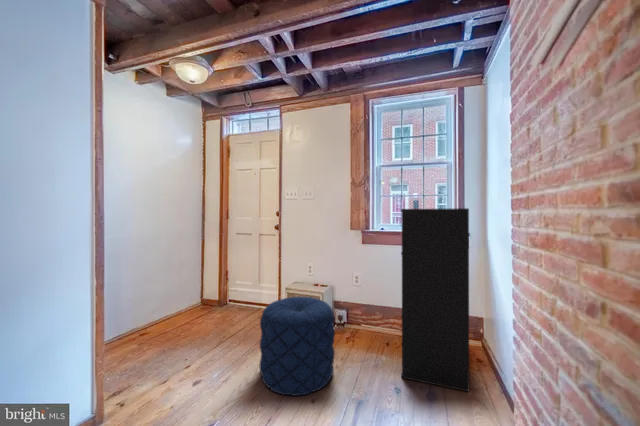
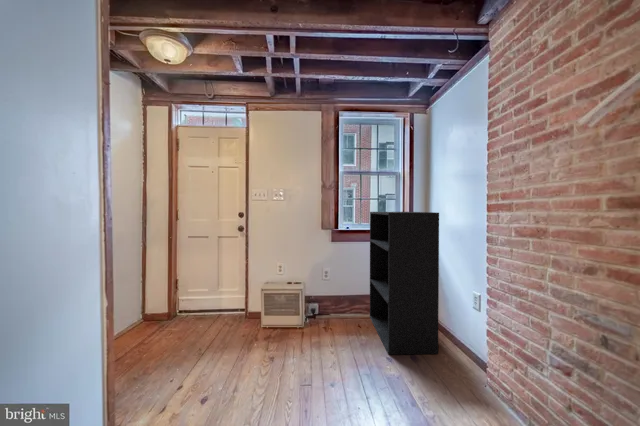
pouf: present [259,297,335,396] -> none [266,297,338,396]

